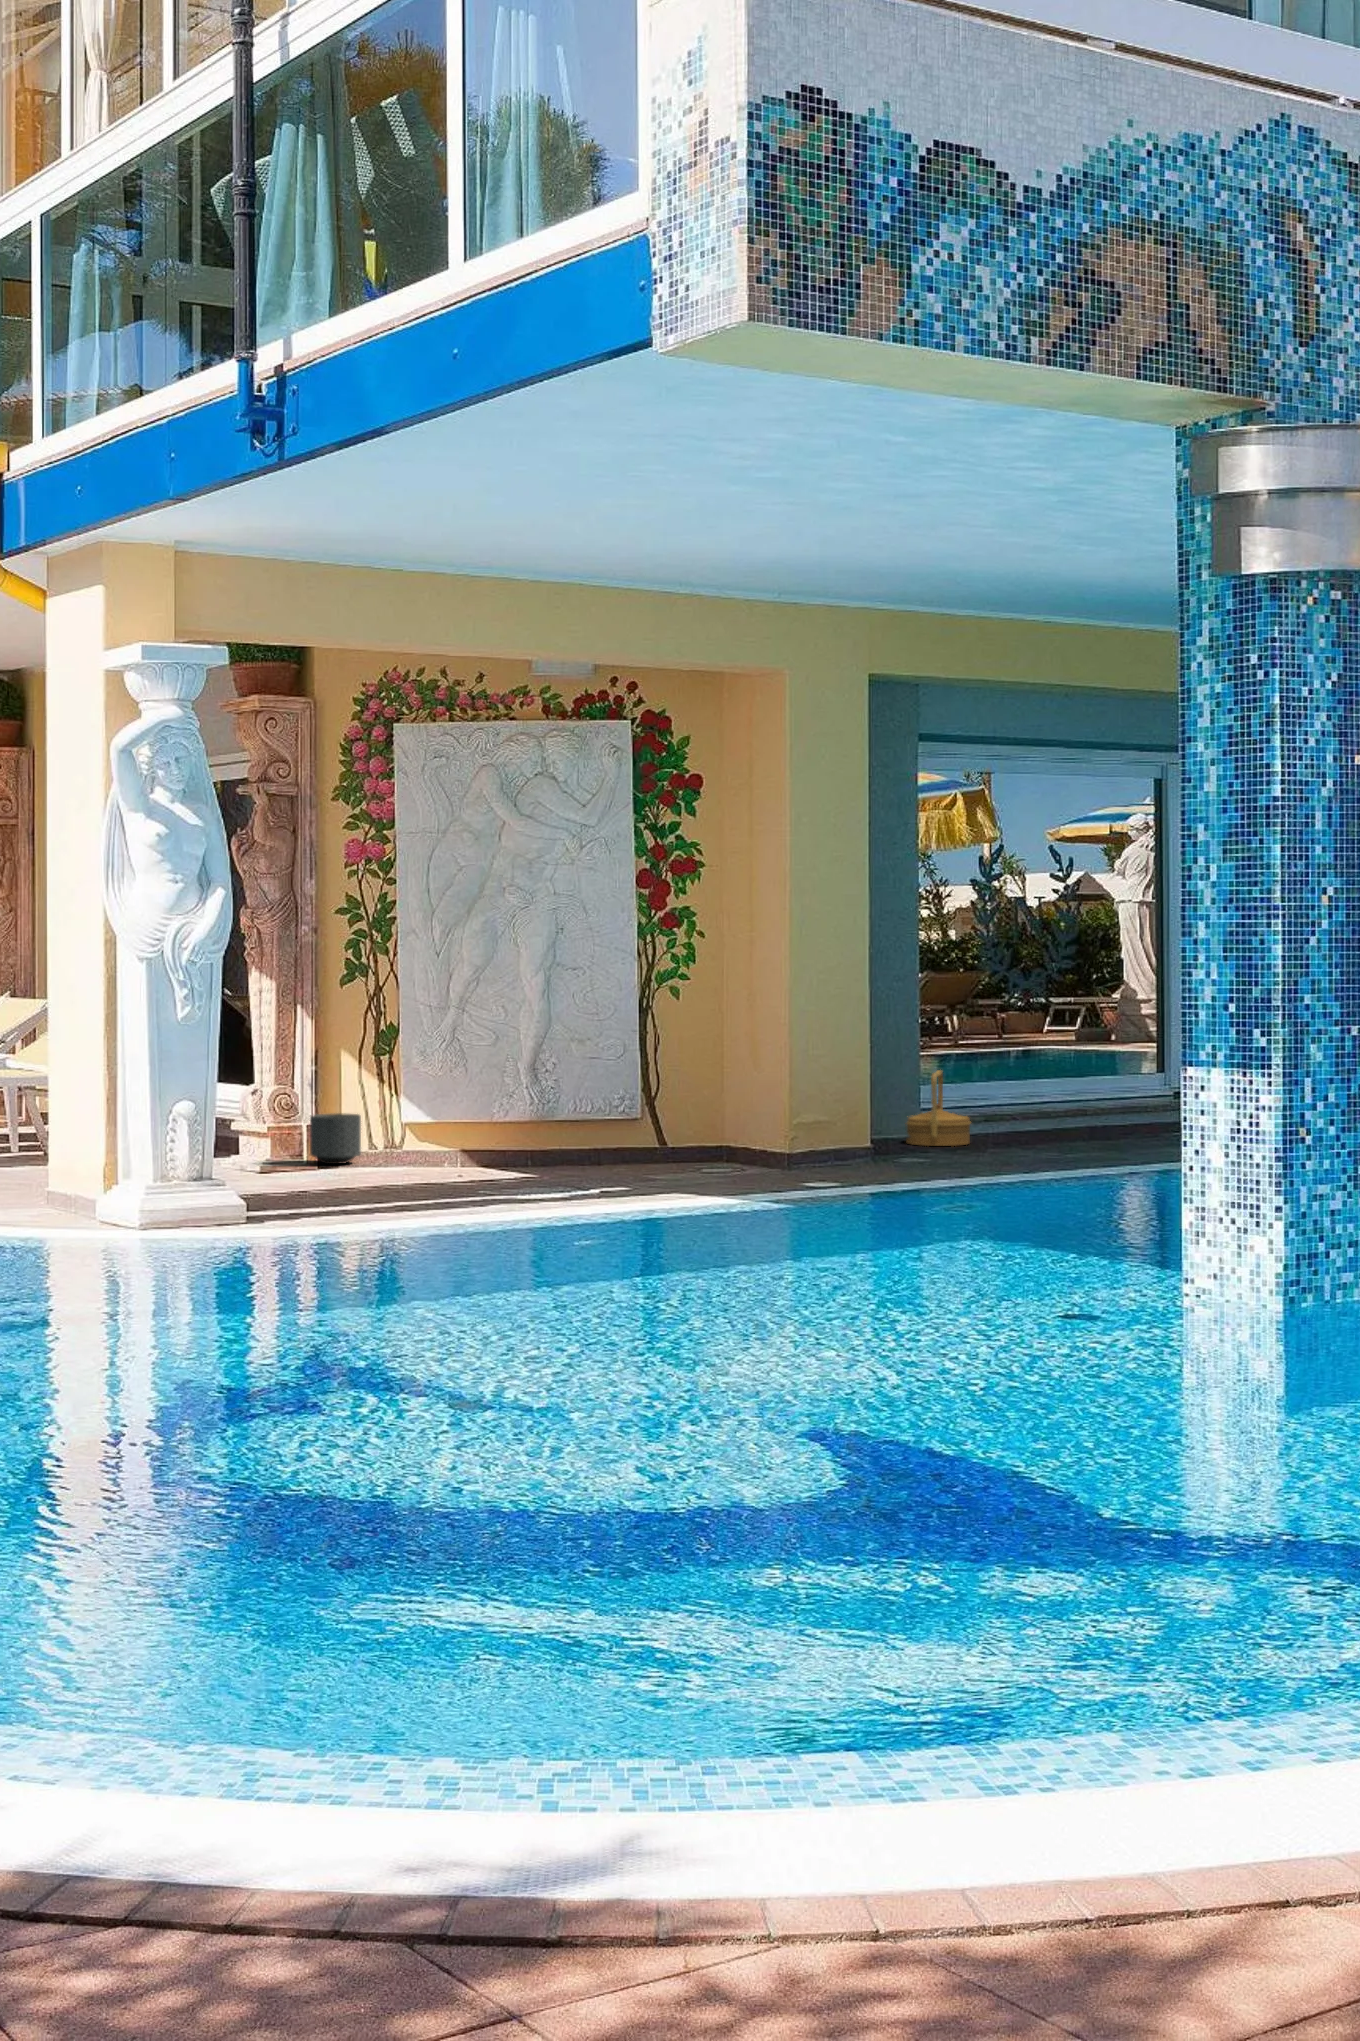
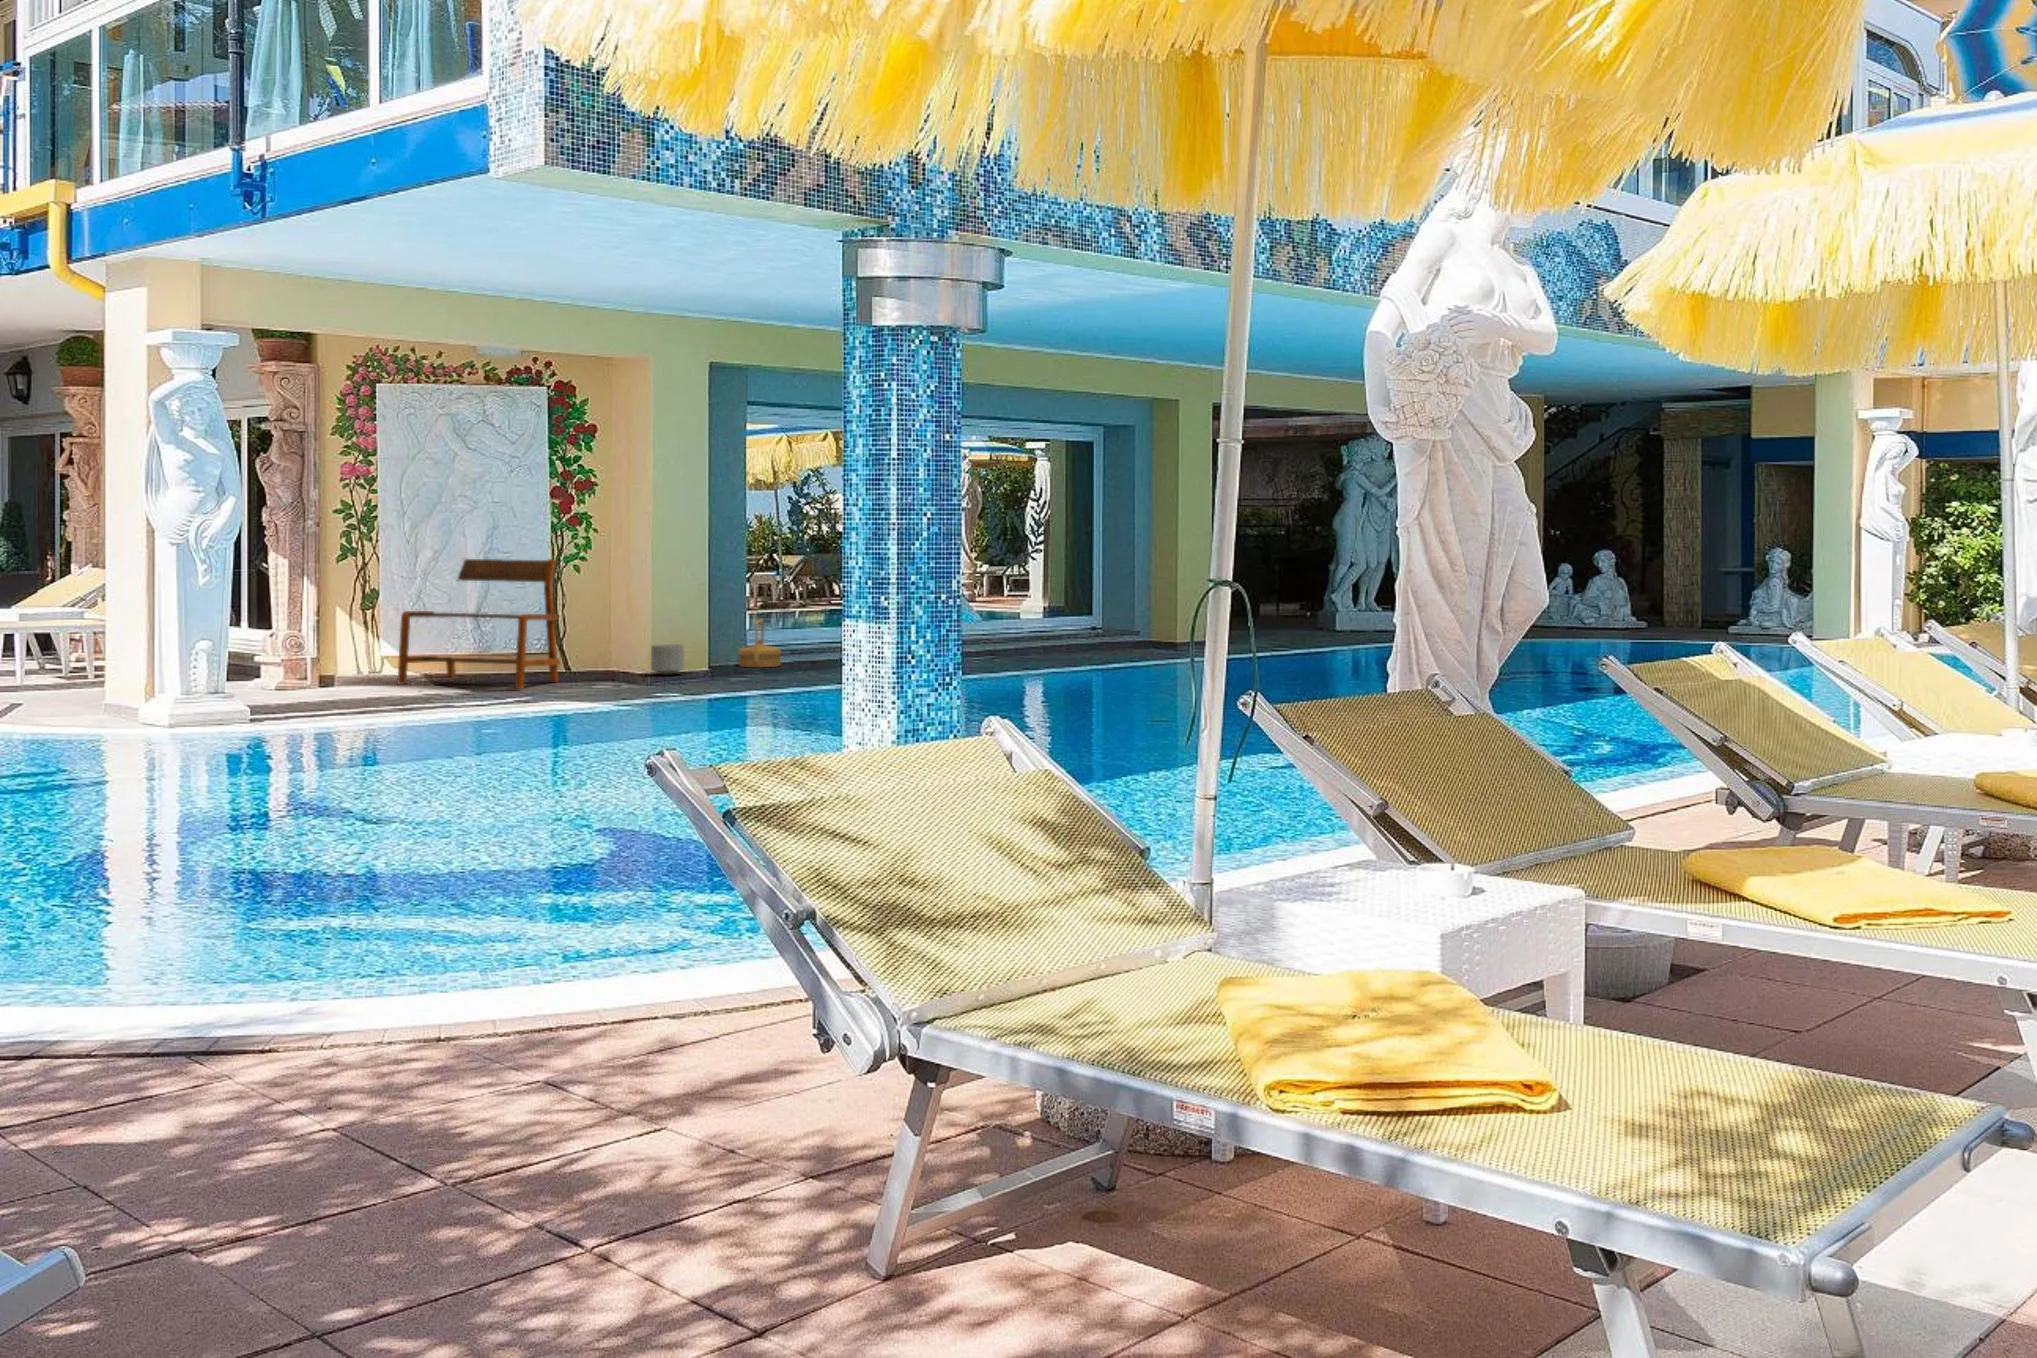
bench: none [424,977,653,1175] -> present [398,559,561,689]
planter: present [310,1113,361,1164] -> present [651,644,684,675]

